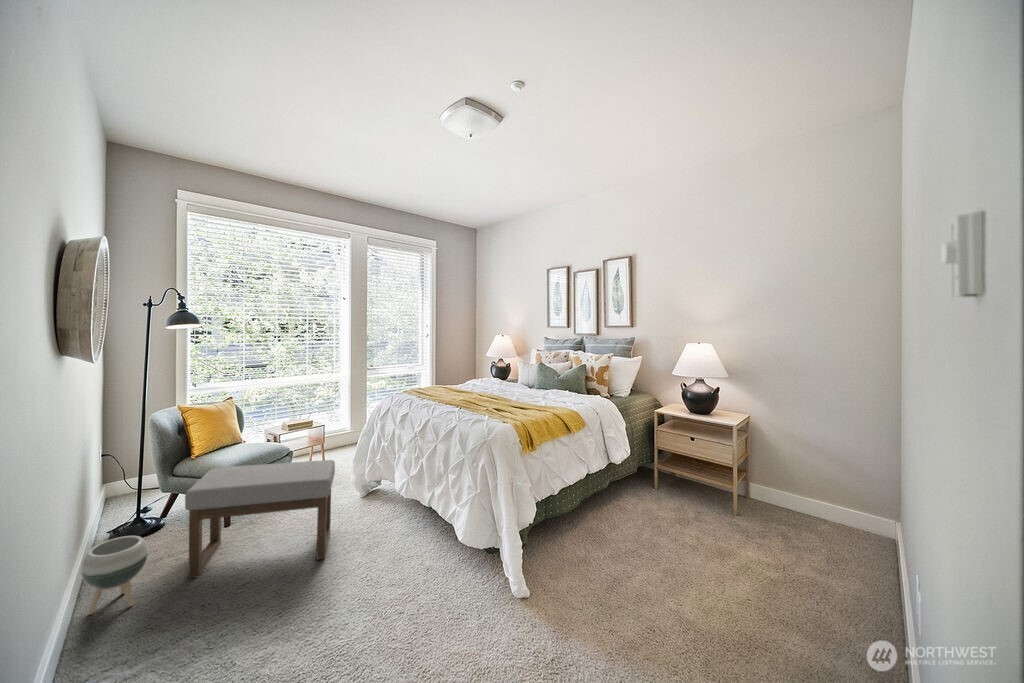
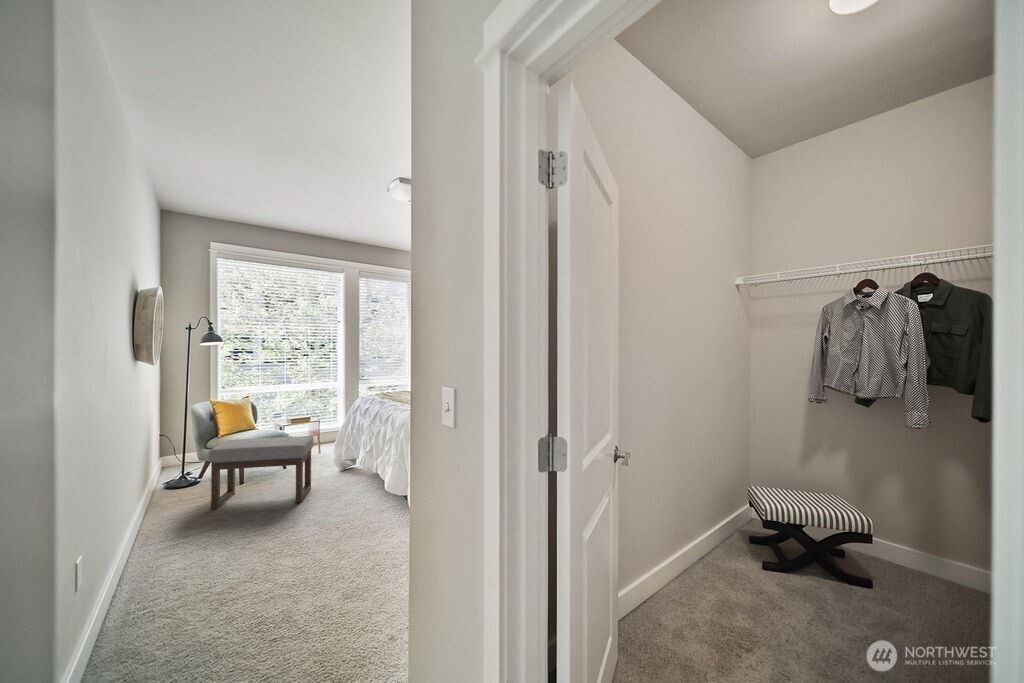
planter: present [81,536,148,615] -> none [147,477,186,523]

